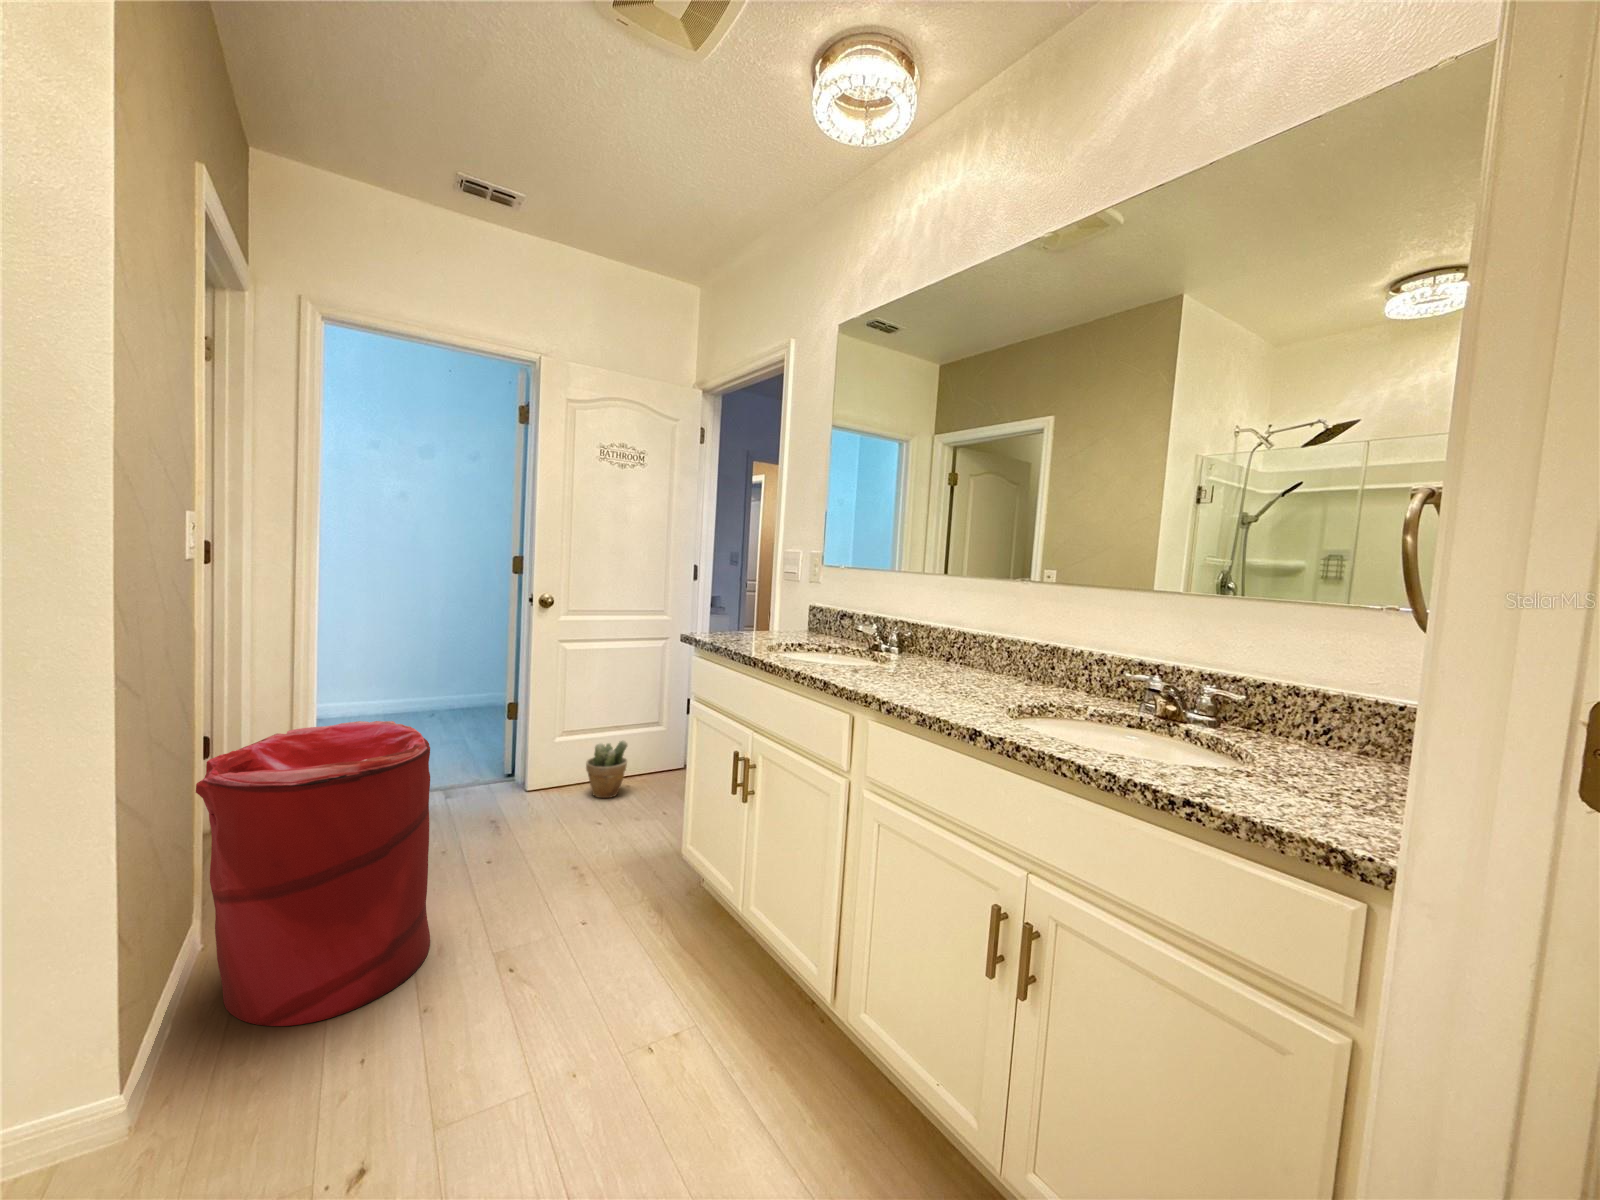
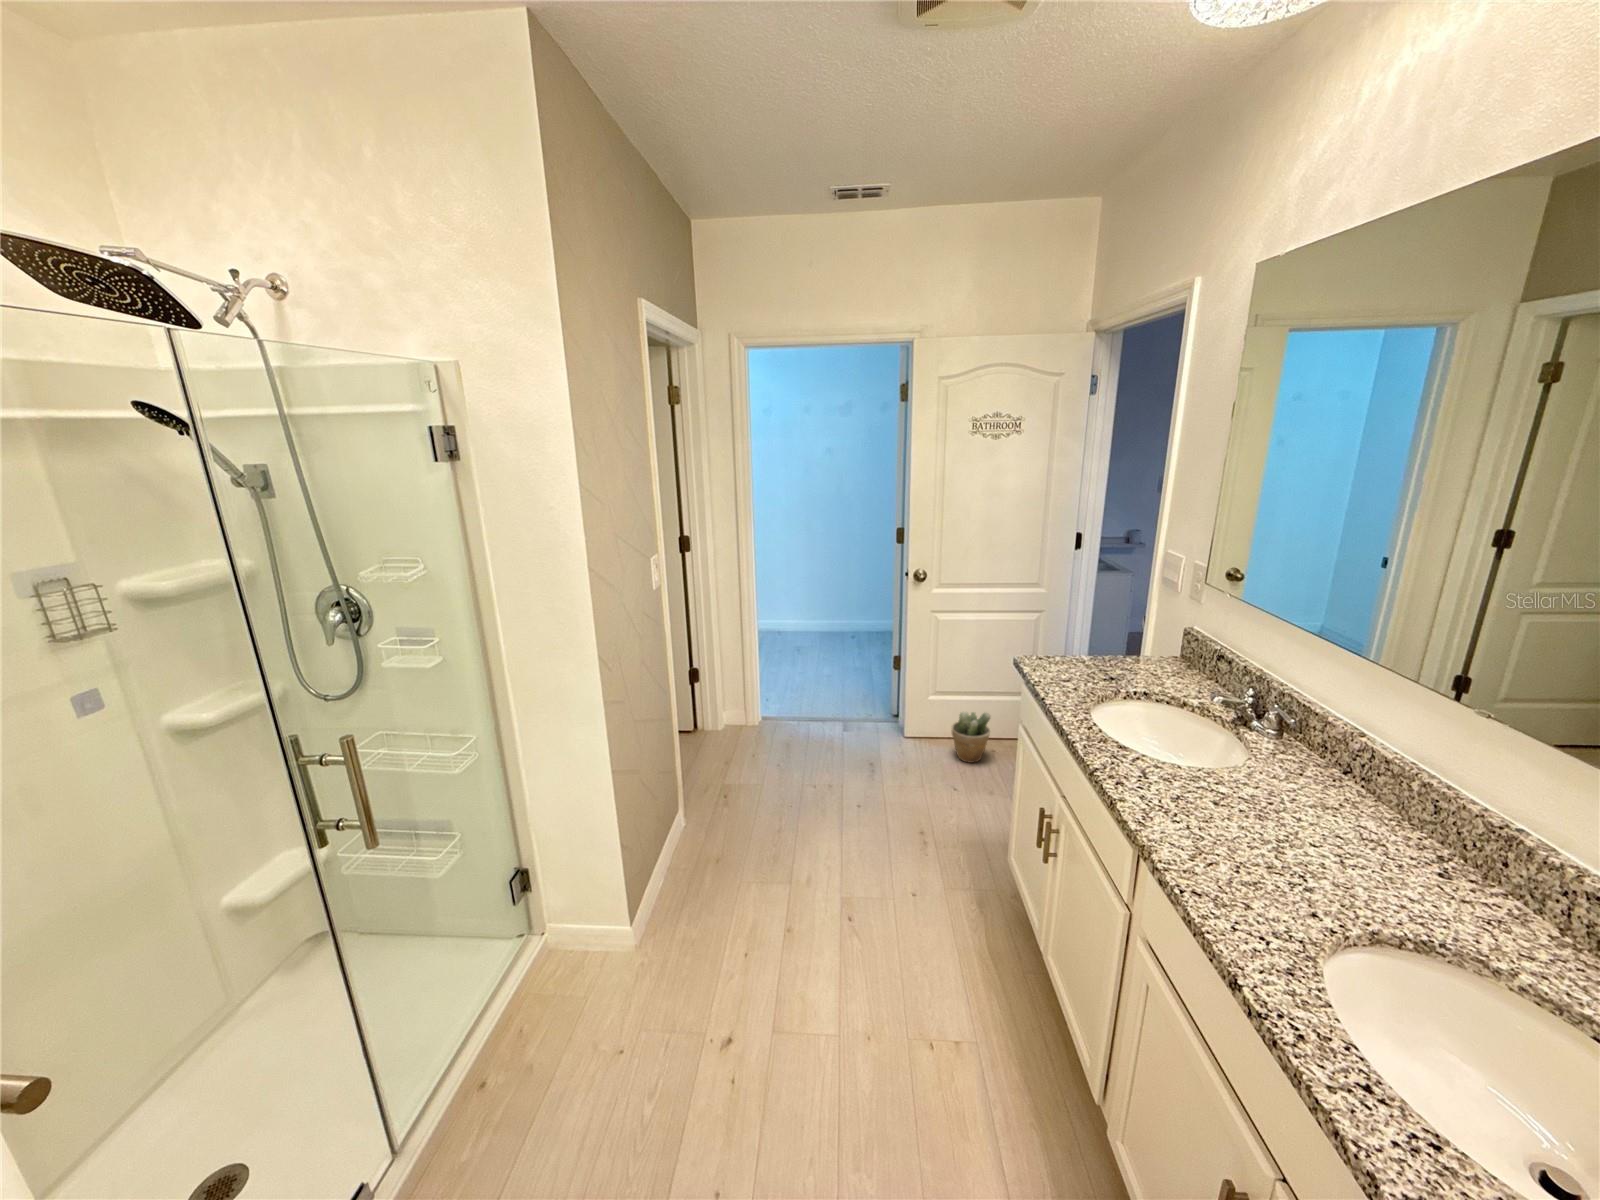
laundry hamper: present [196,721,430,1026] -> none [658,702,801,916]

